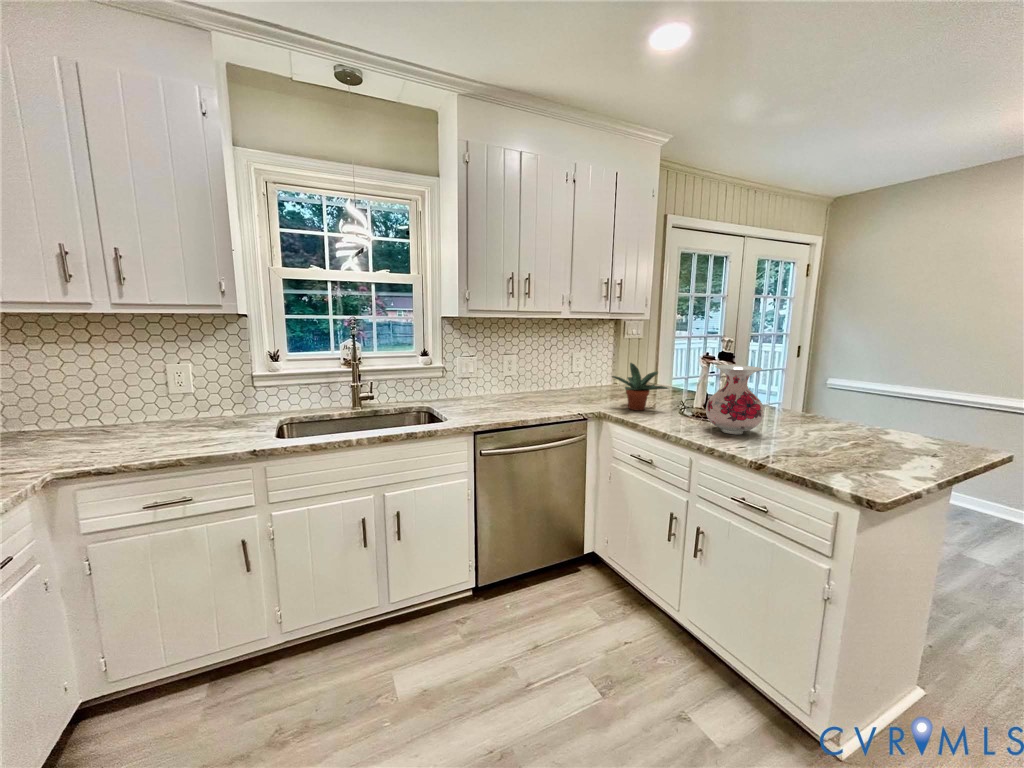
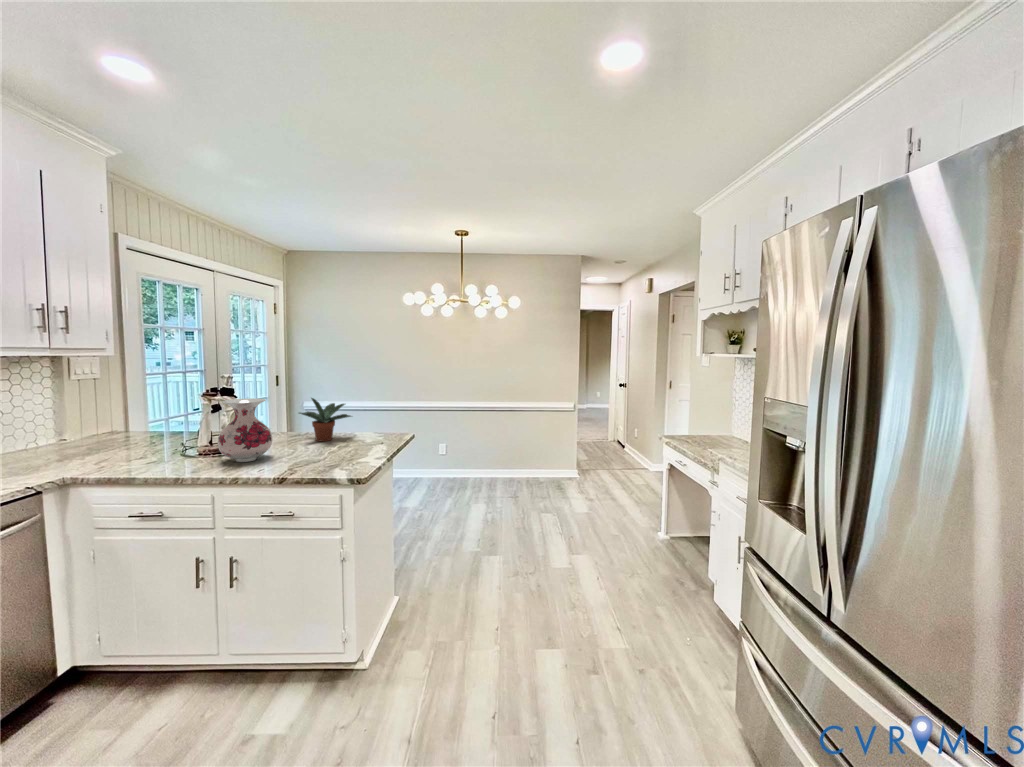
potted plant: present [612,363,668,410] -> present [299,398,351,441]

